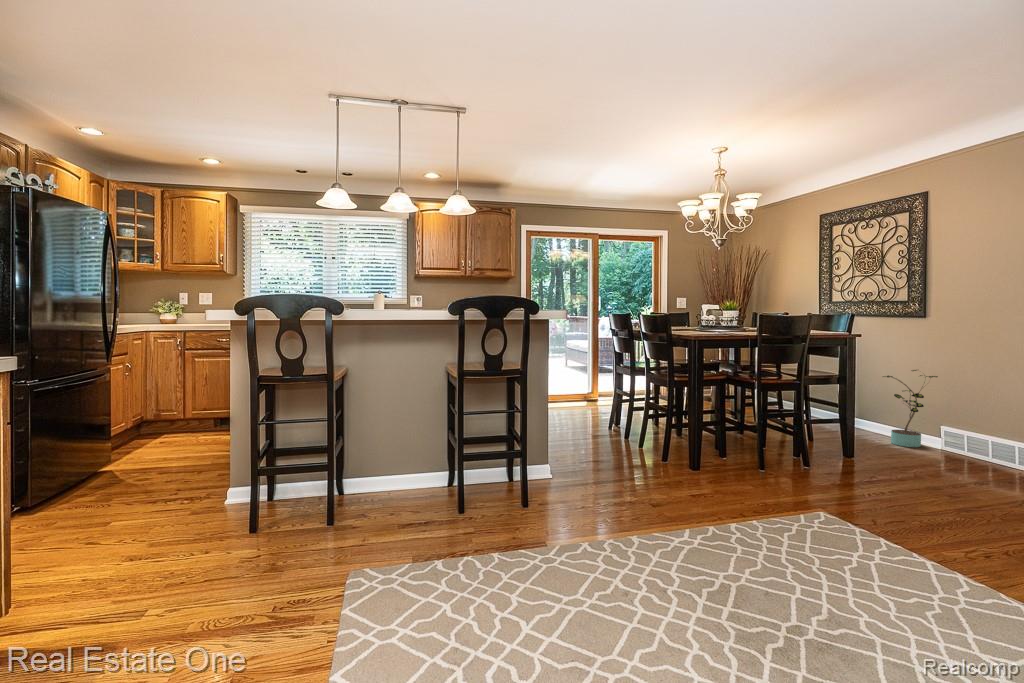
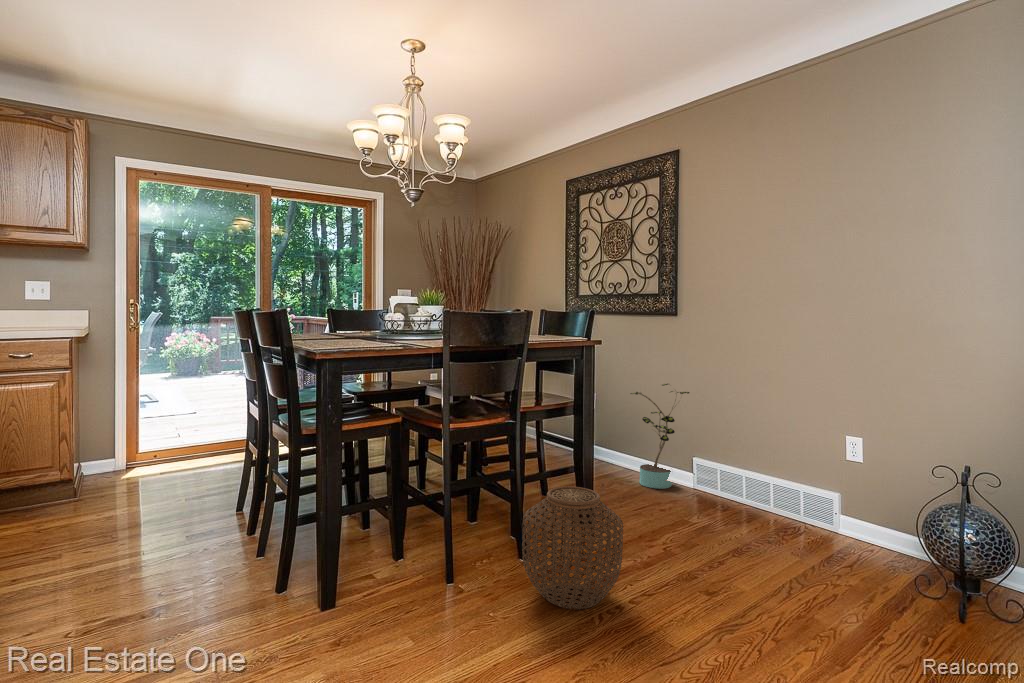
woven basket: none [819,428,889,495] -> present [522,486,623,609]

